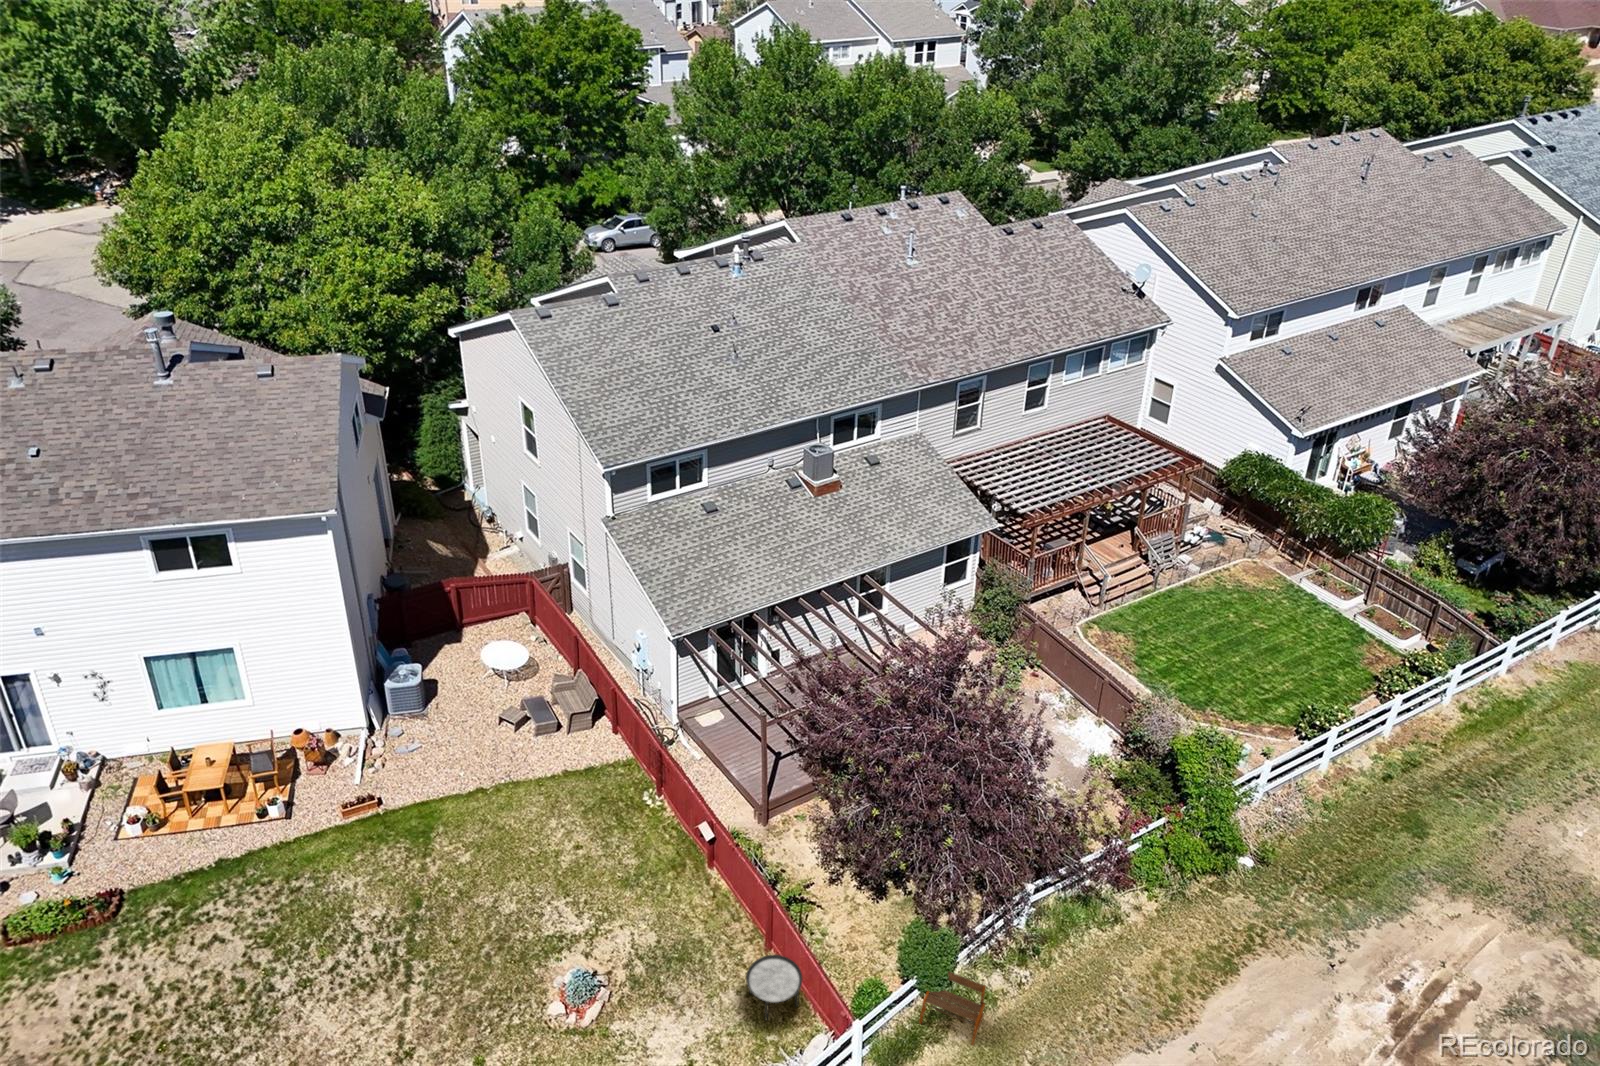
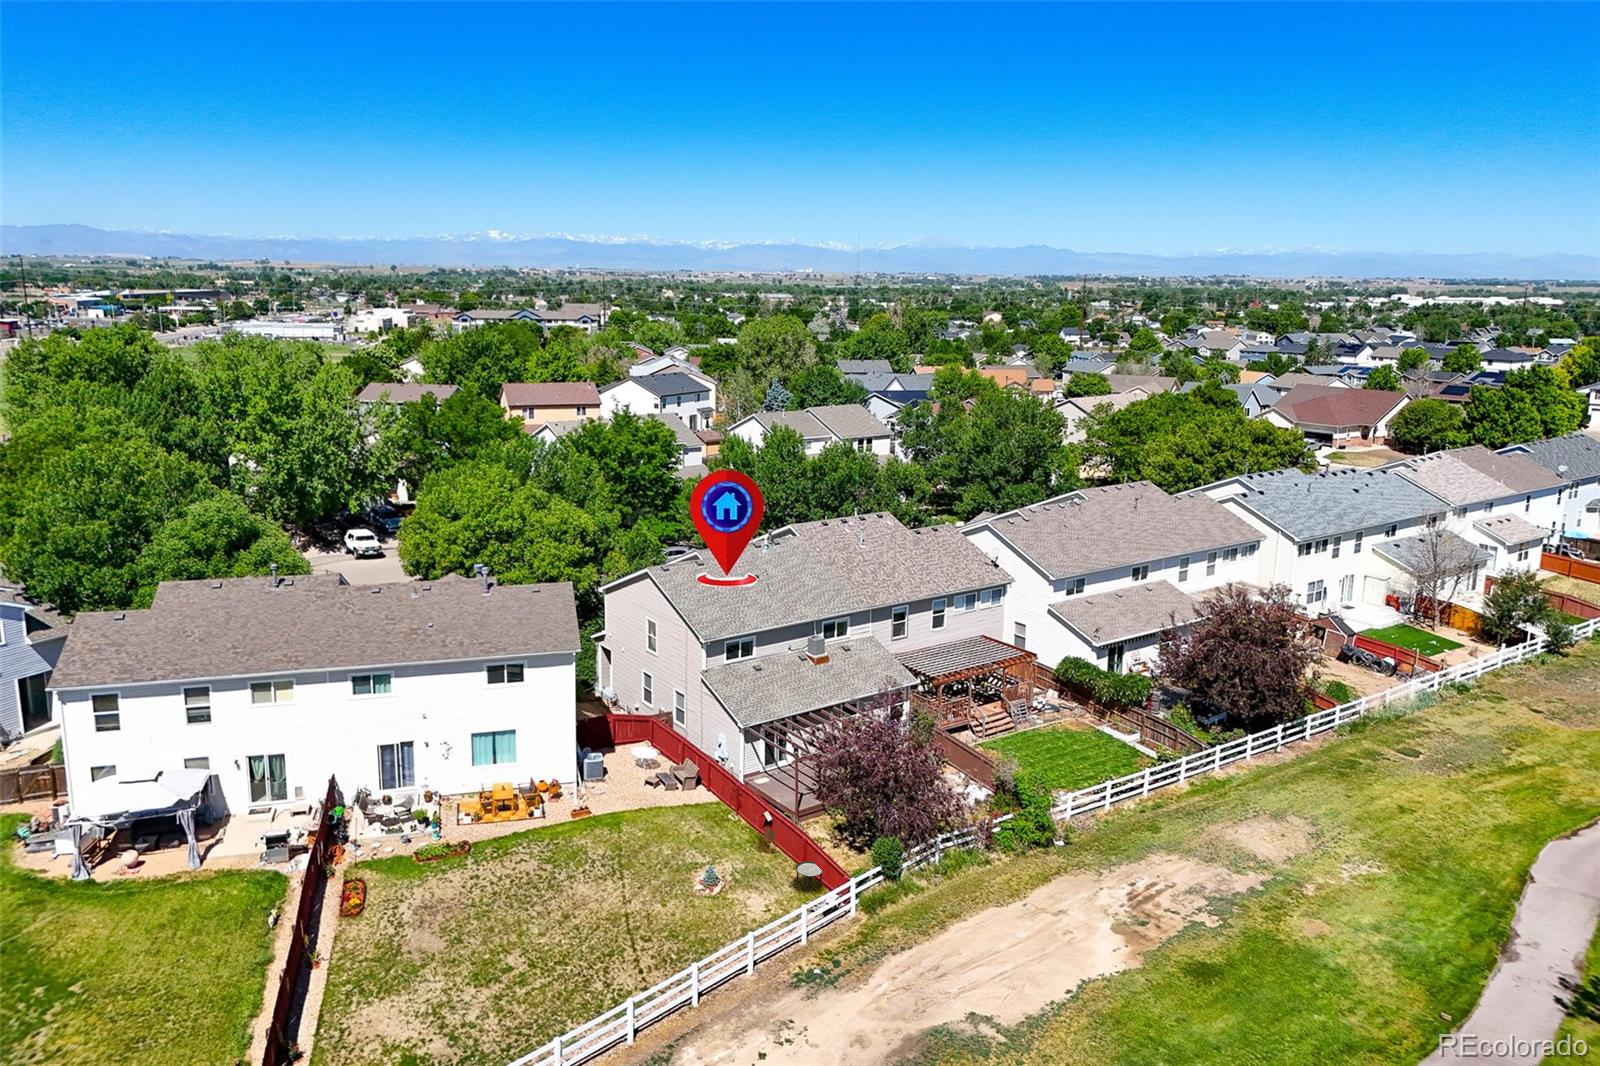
bench: present [919,971,986,1045] -> present [761,827,776,852]

